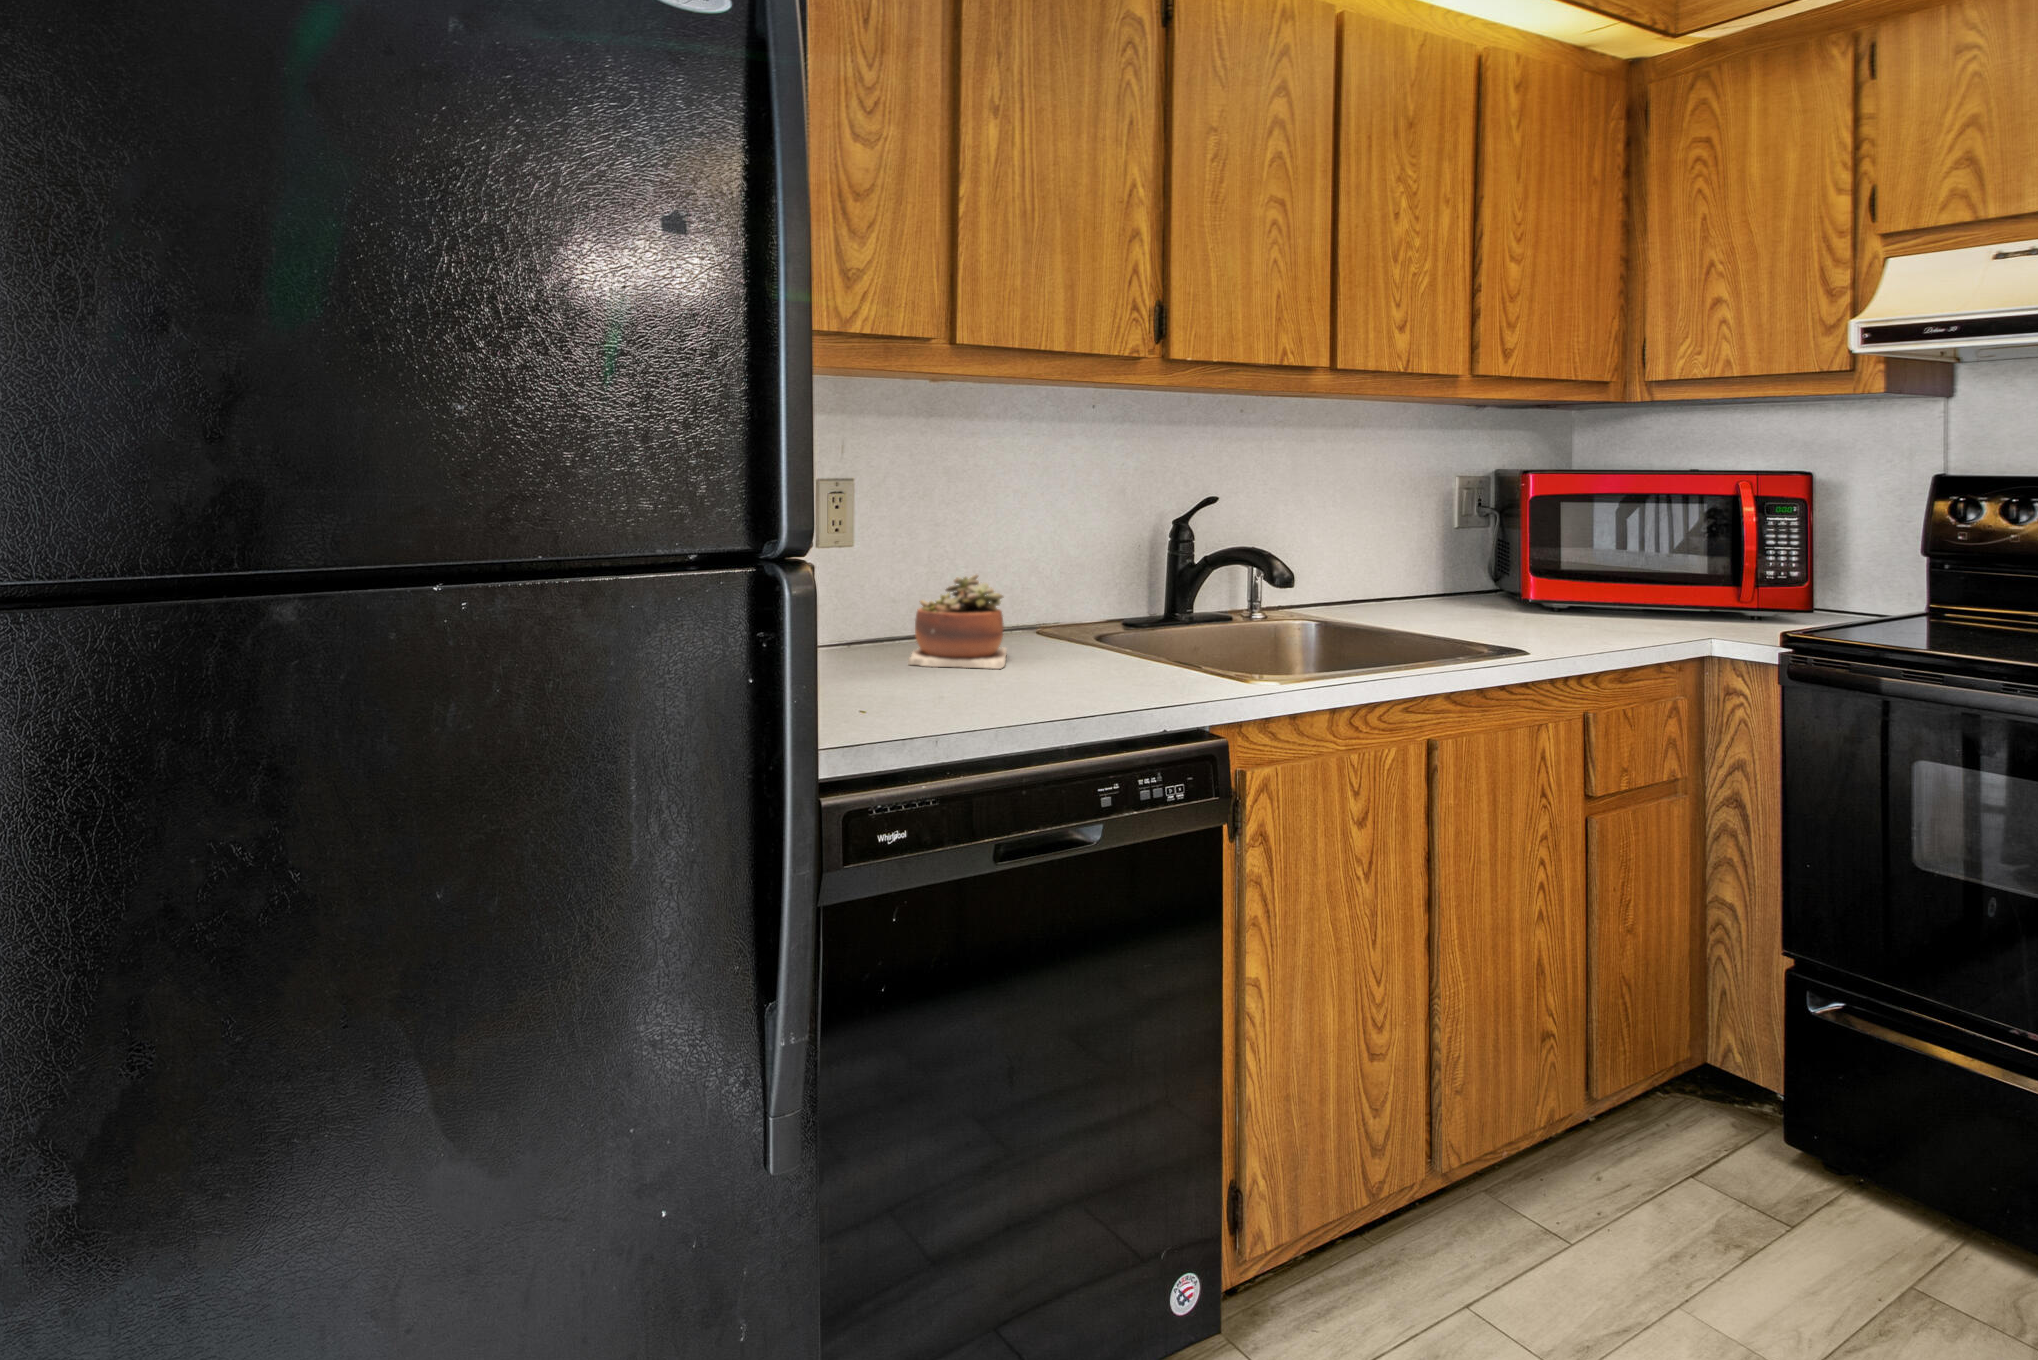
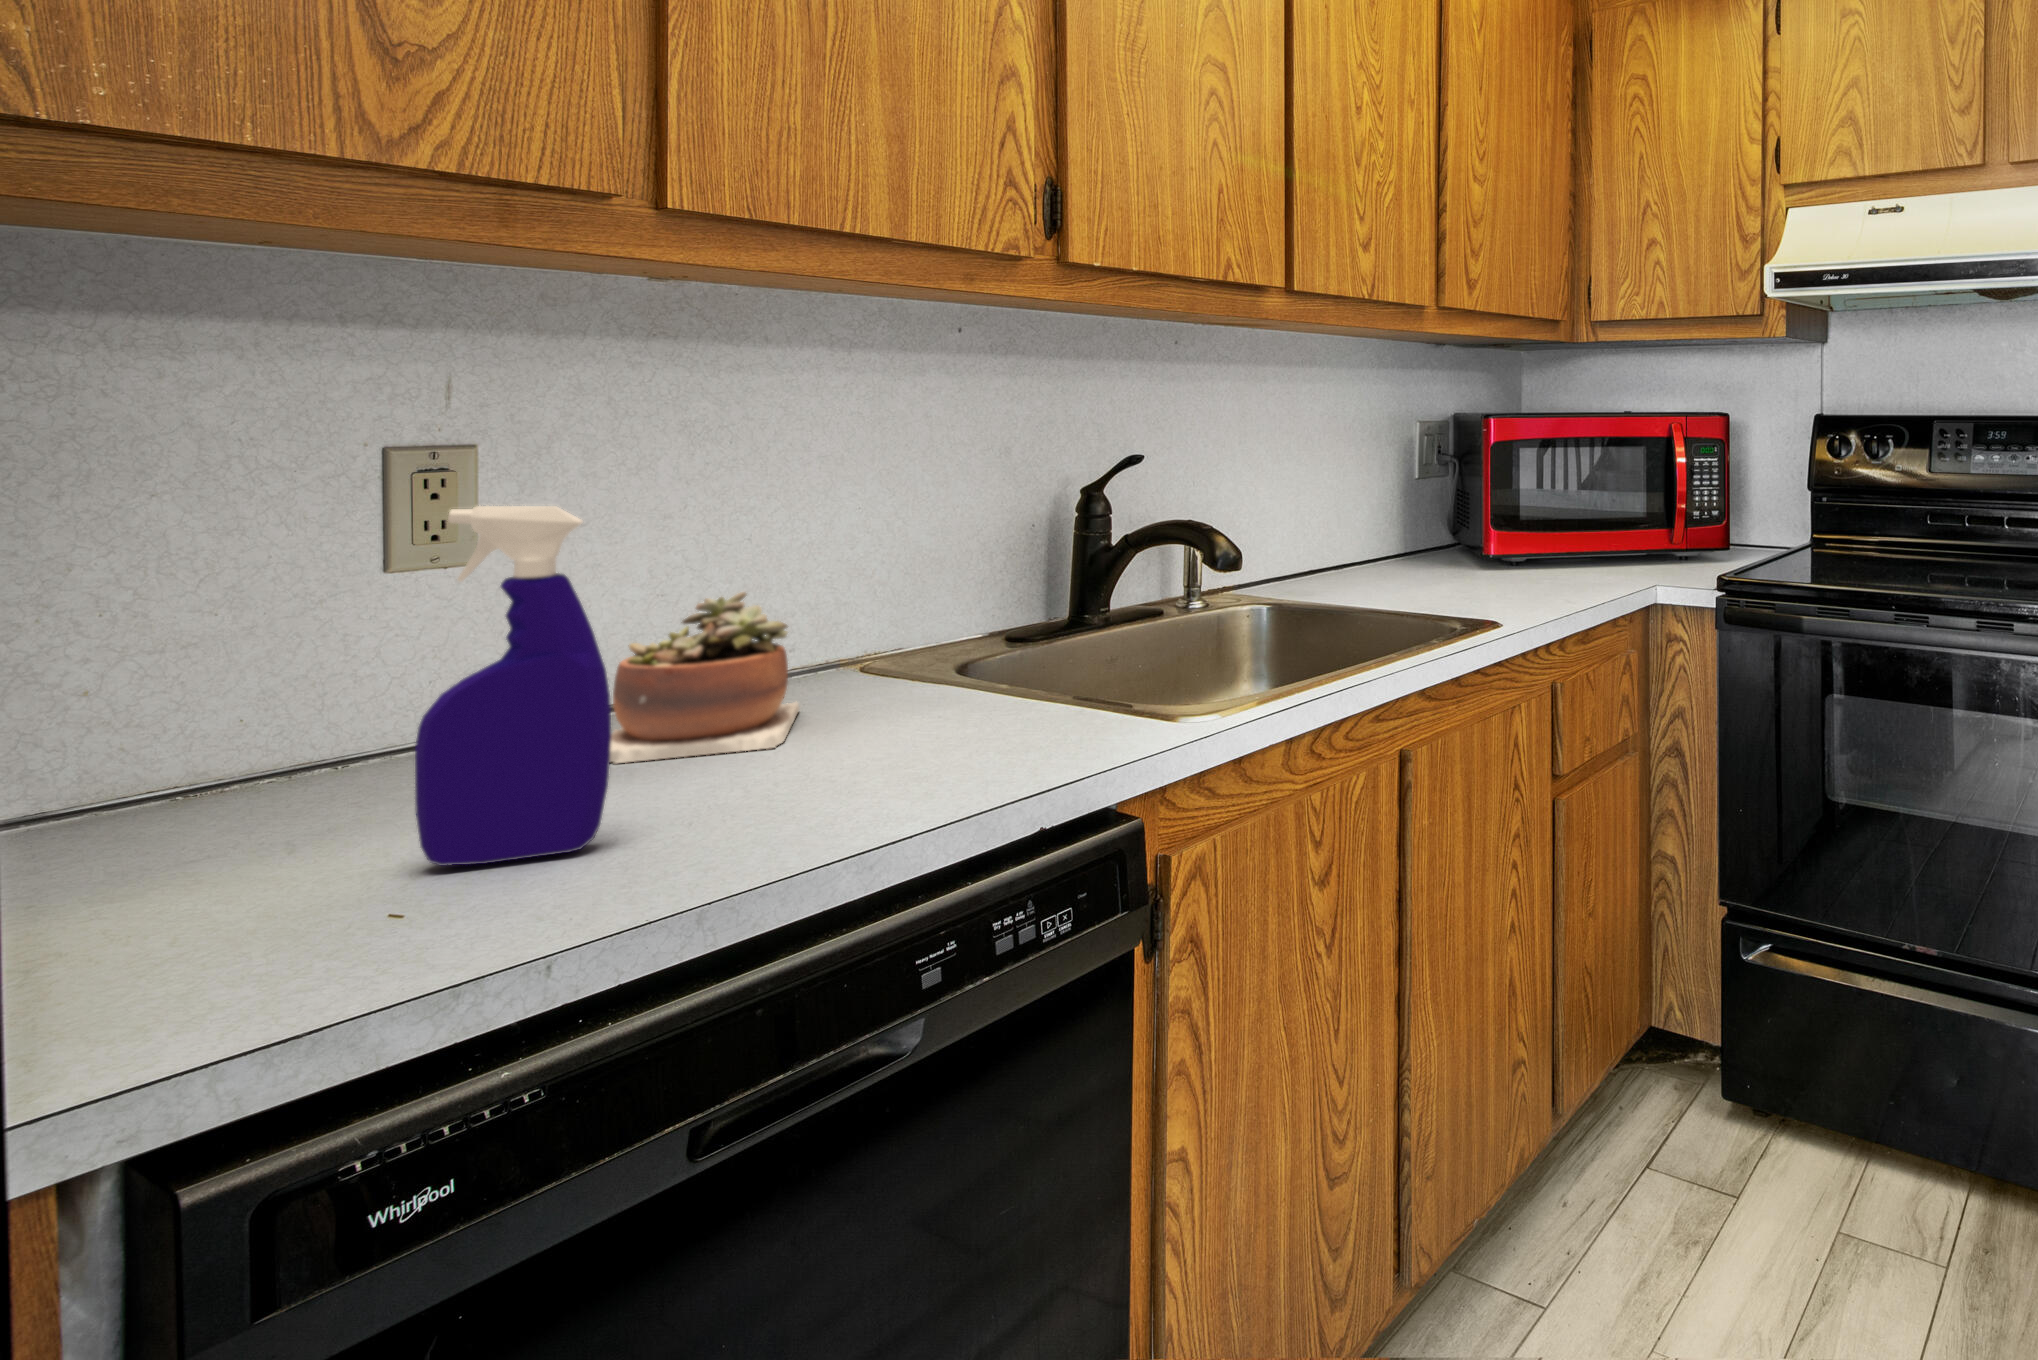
spray bottle: none [857,510,939,698] -> present [415,506,611,866]

